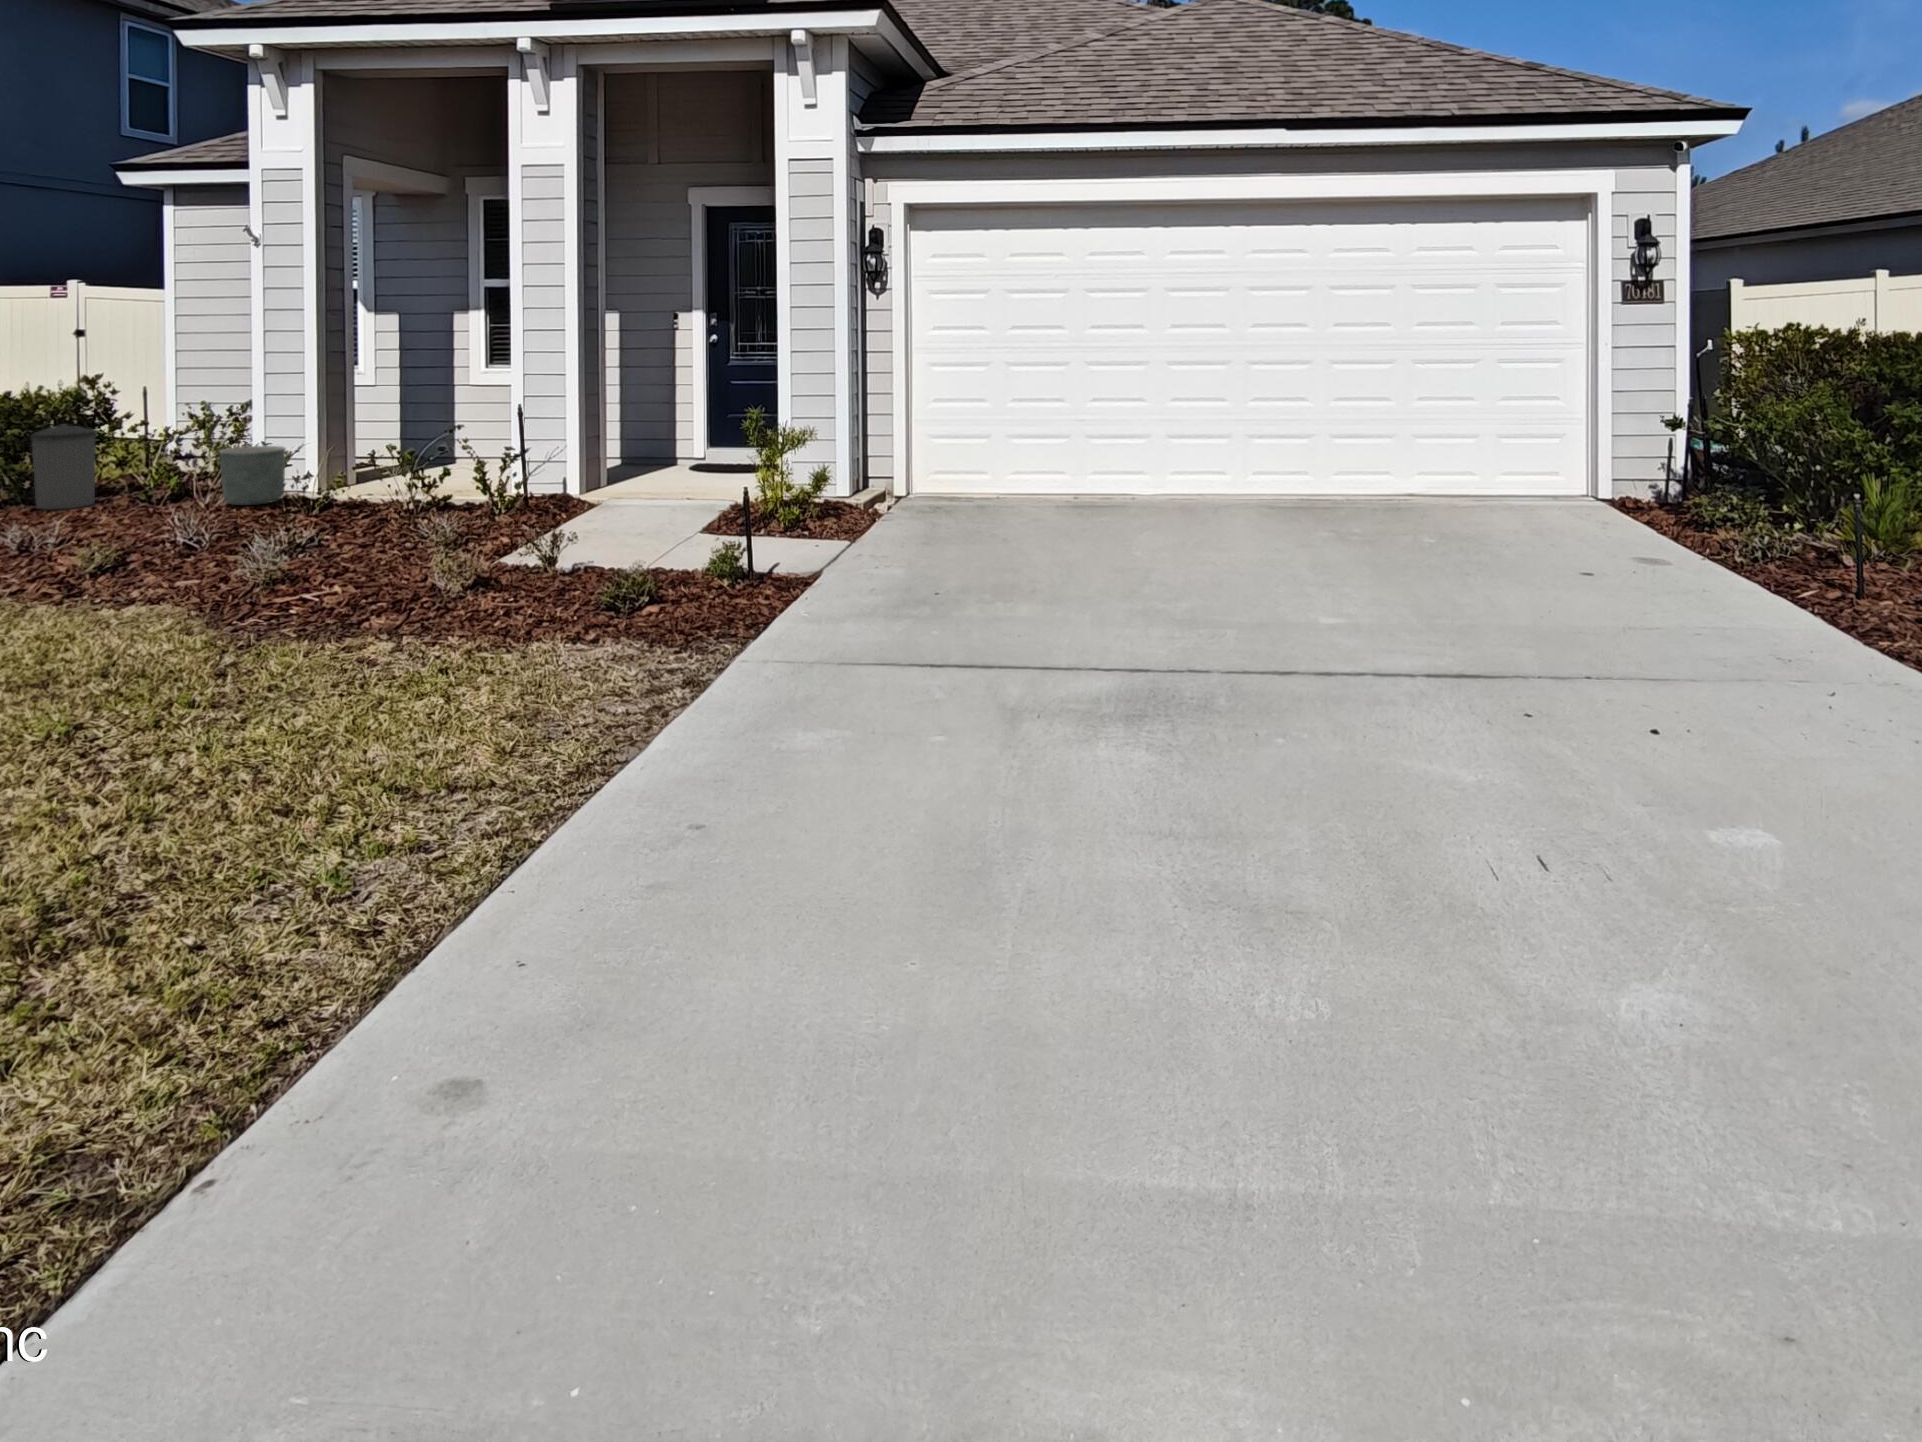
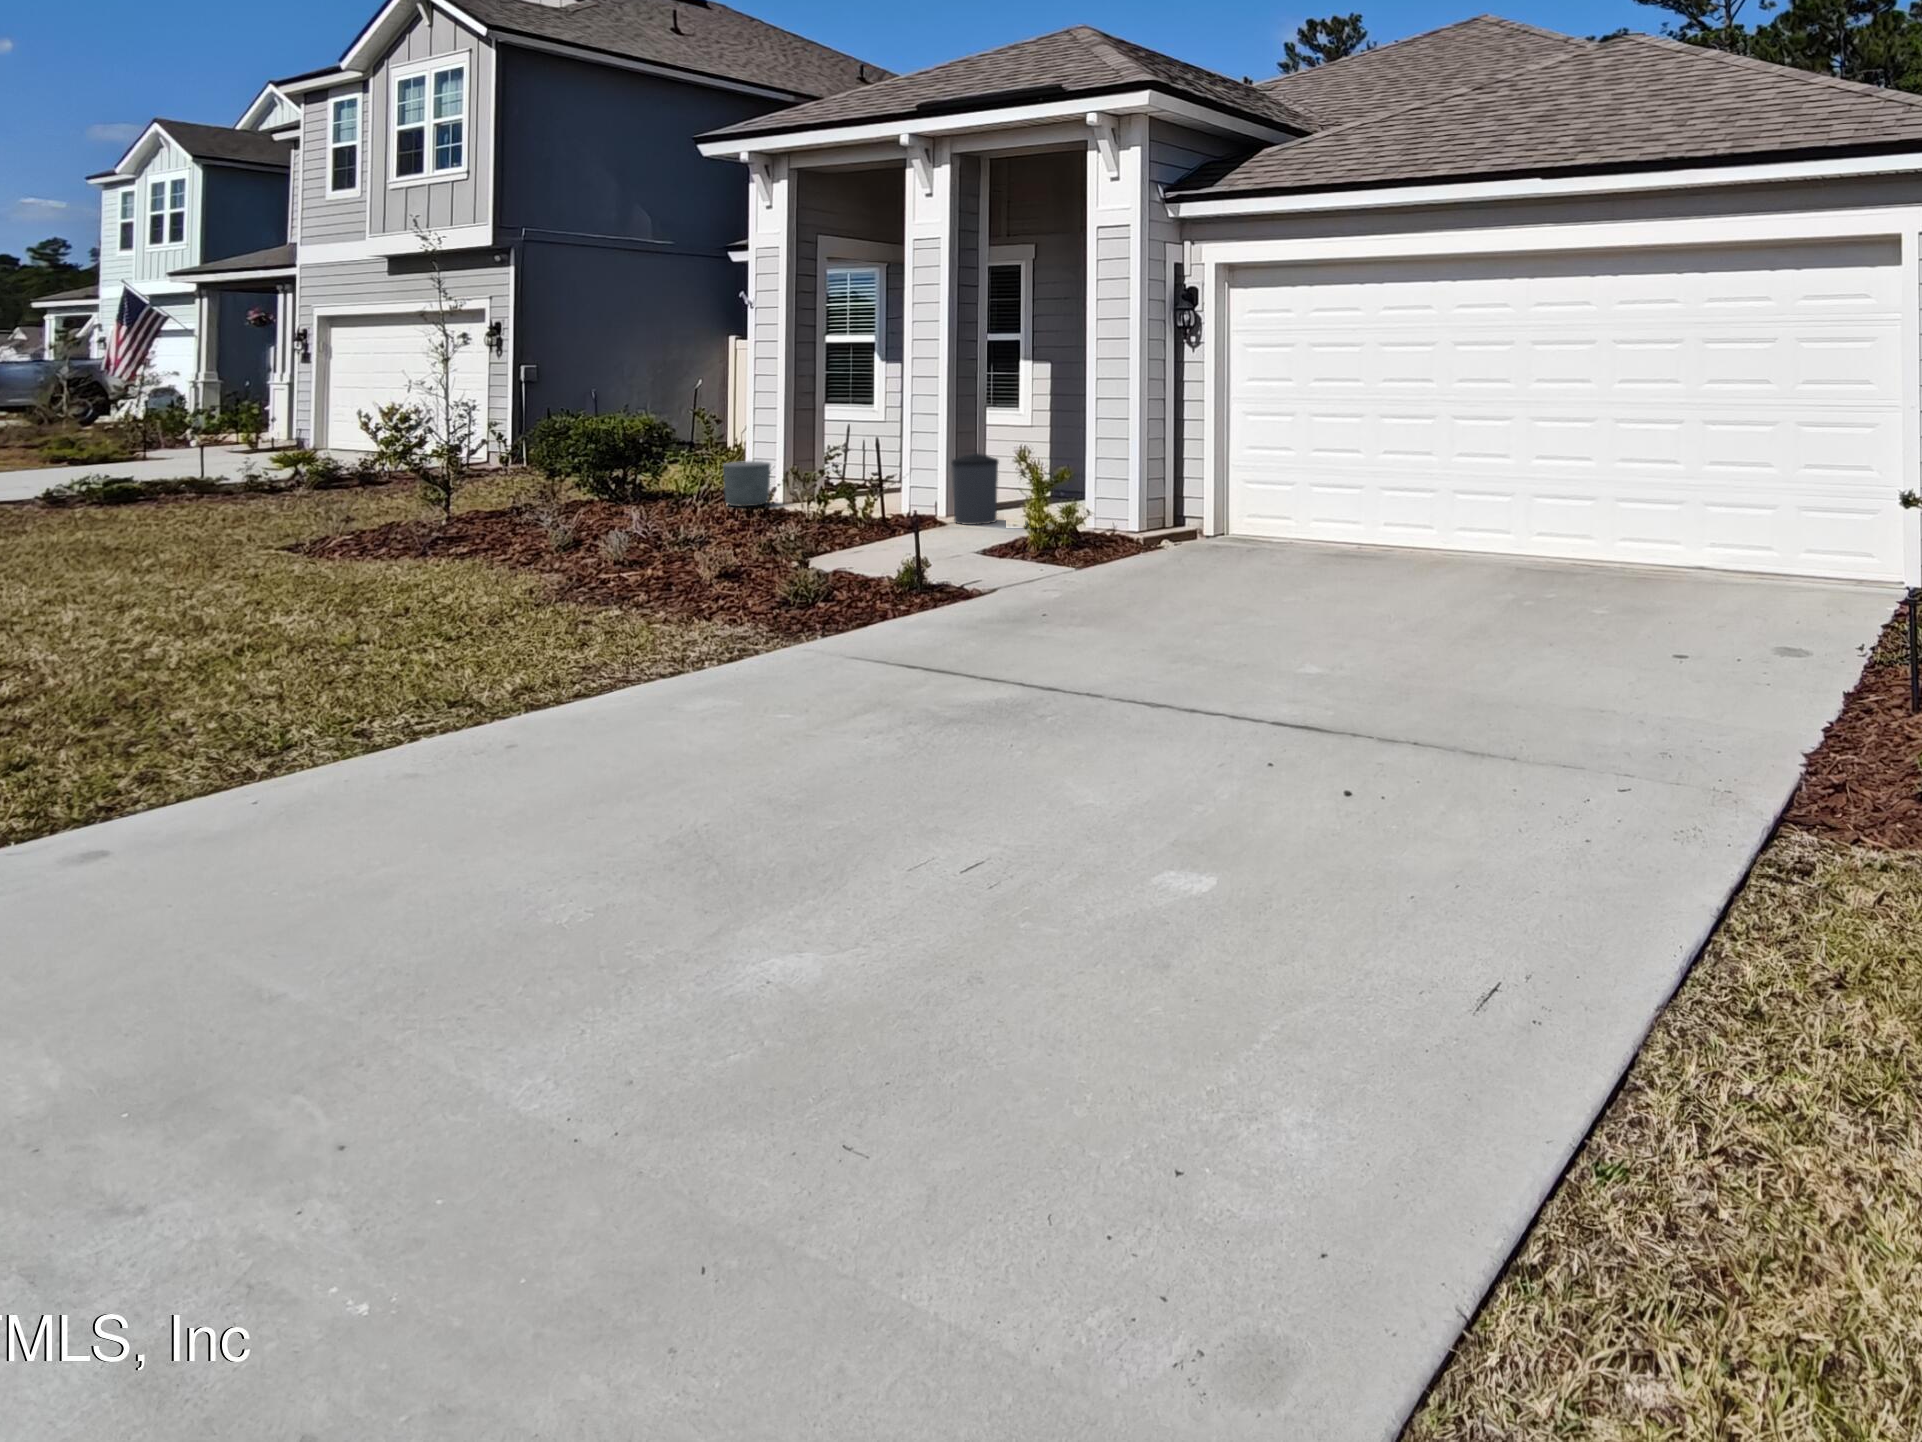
trash can: present [31,424,97,509] -> present [952,453,999,525]

